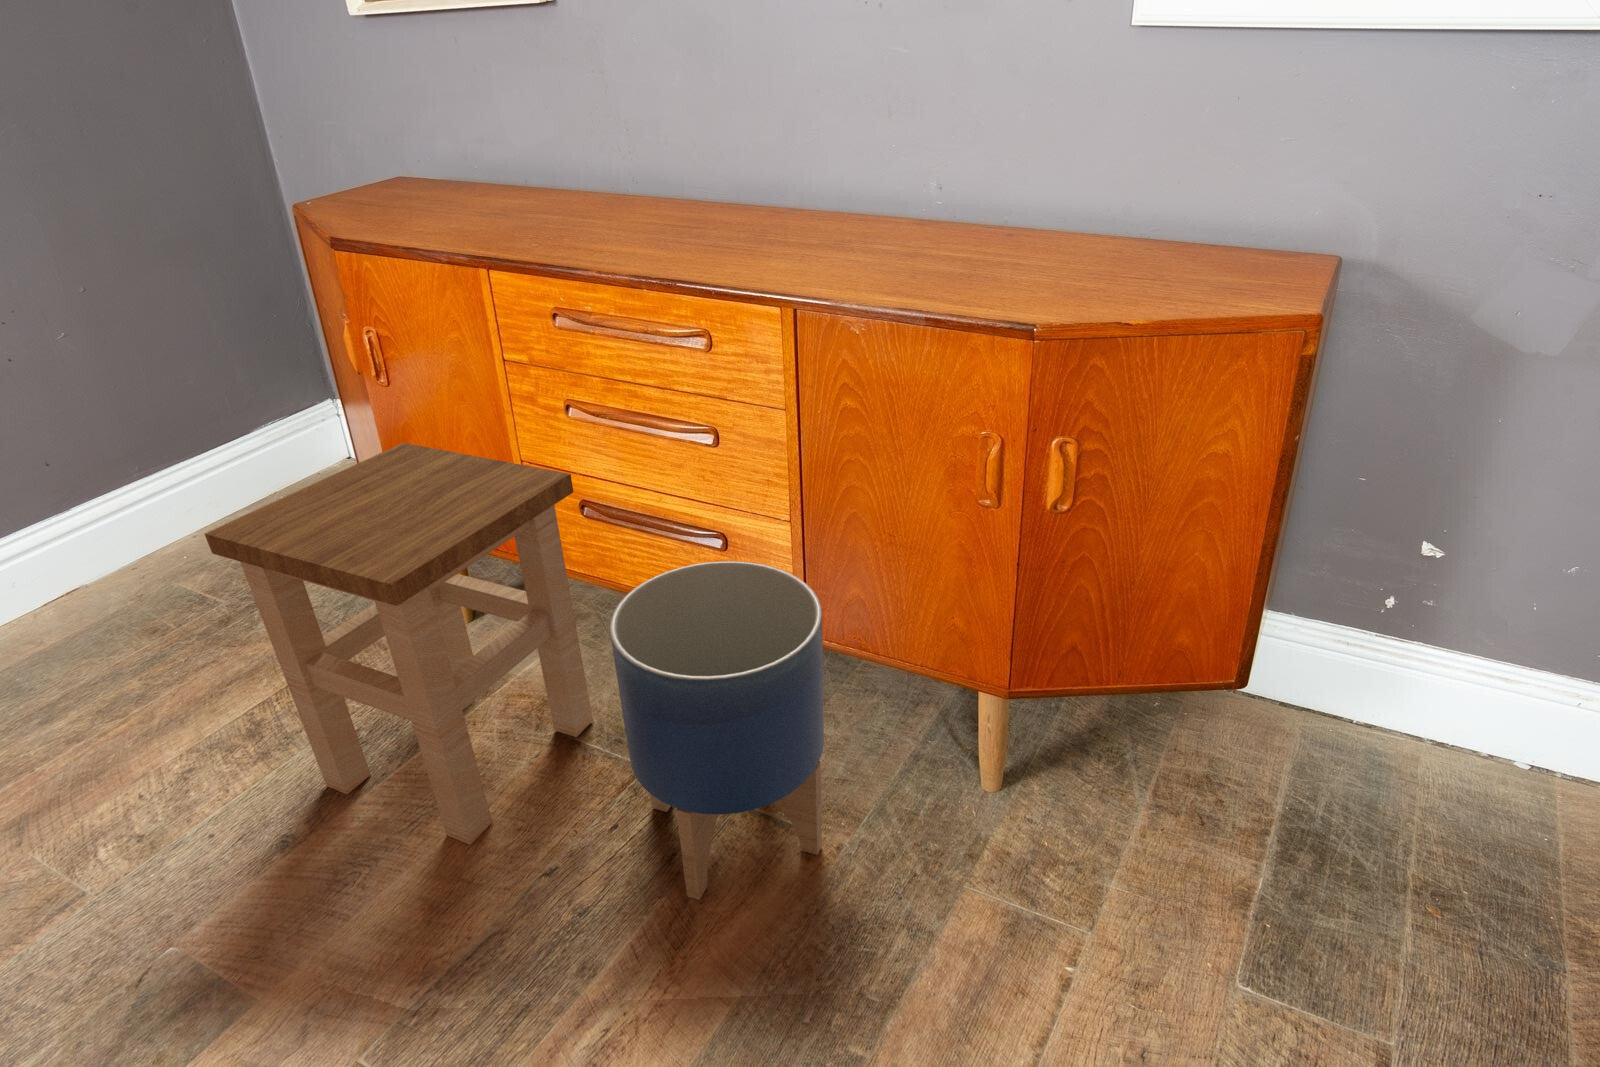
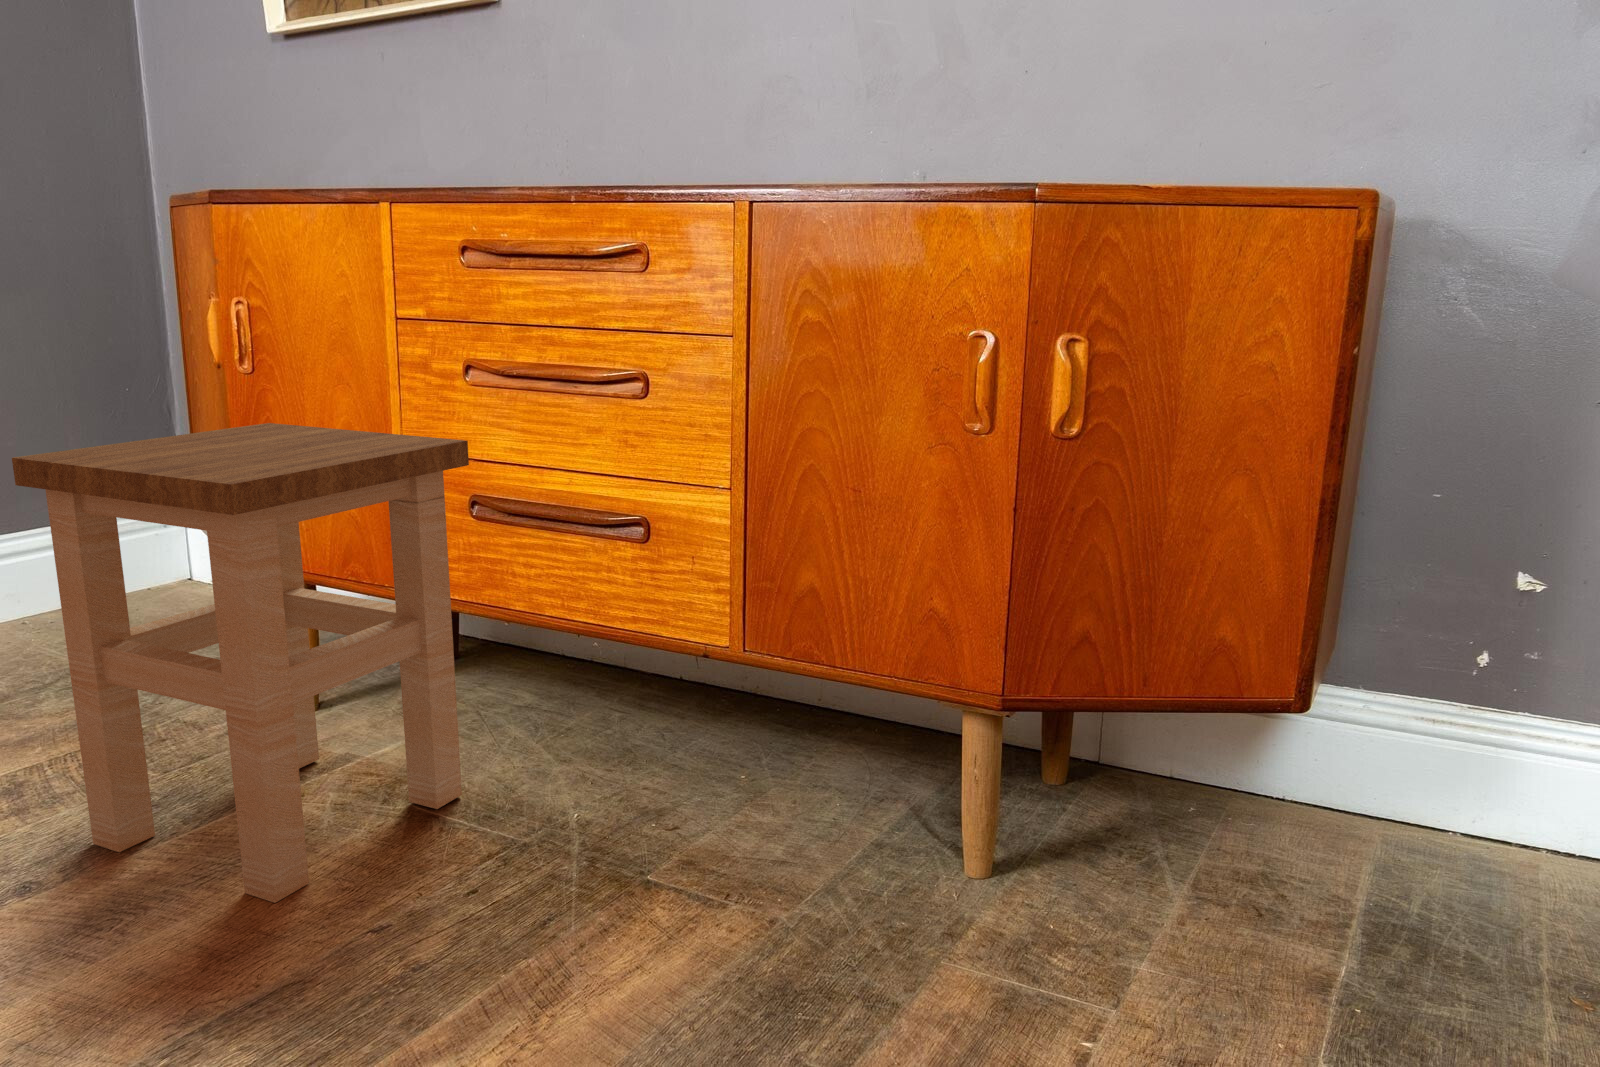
planter: present [610,561,824,900] -> none [492,534,758,963]

